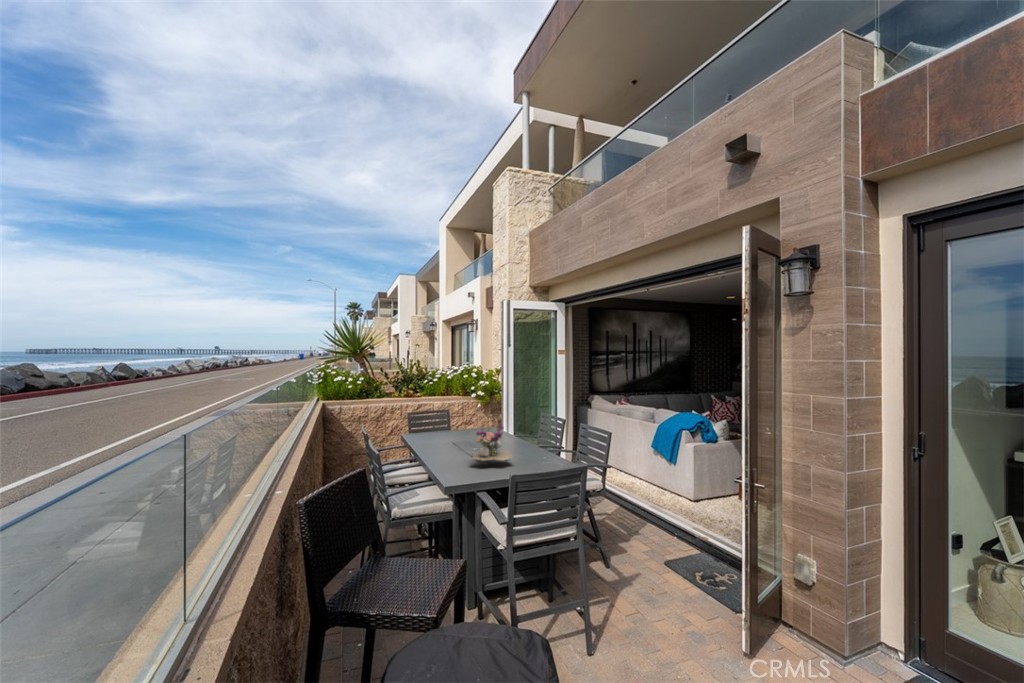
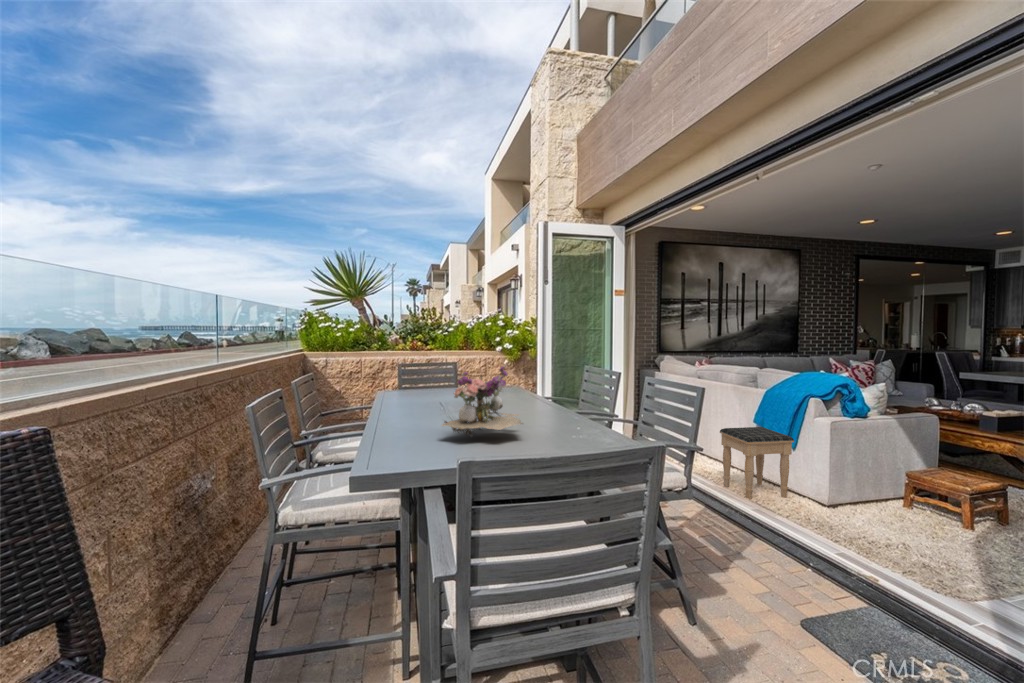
footstool: none [629,451,675,500] -> present [720,427,794,499]

